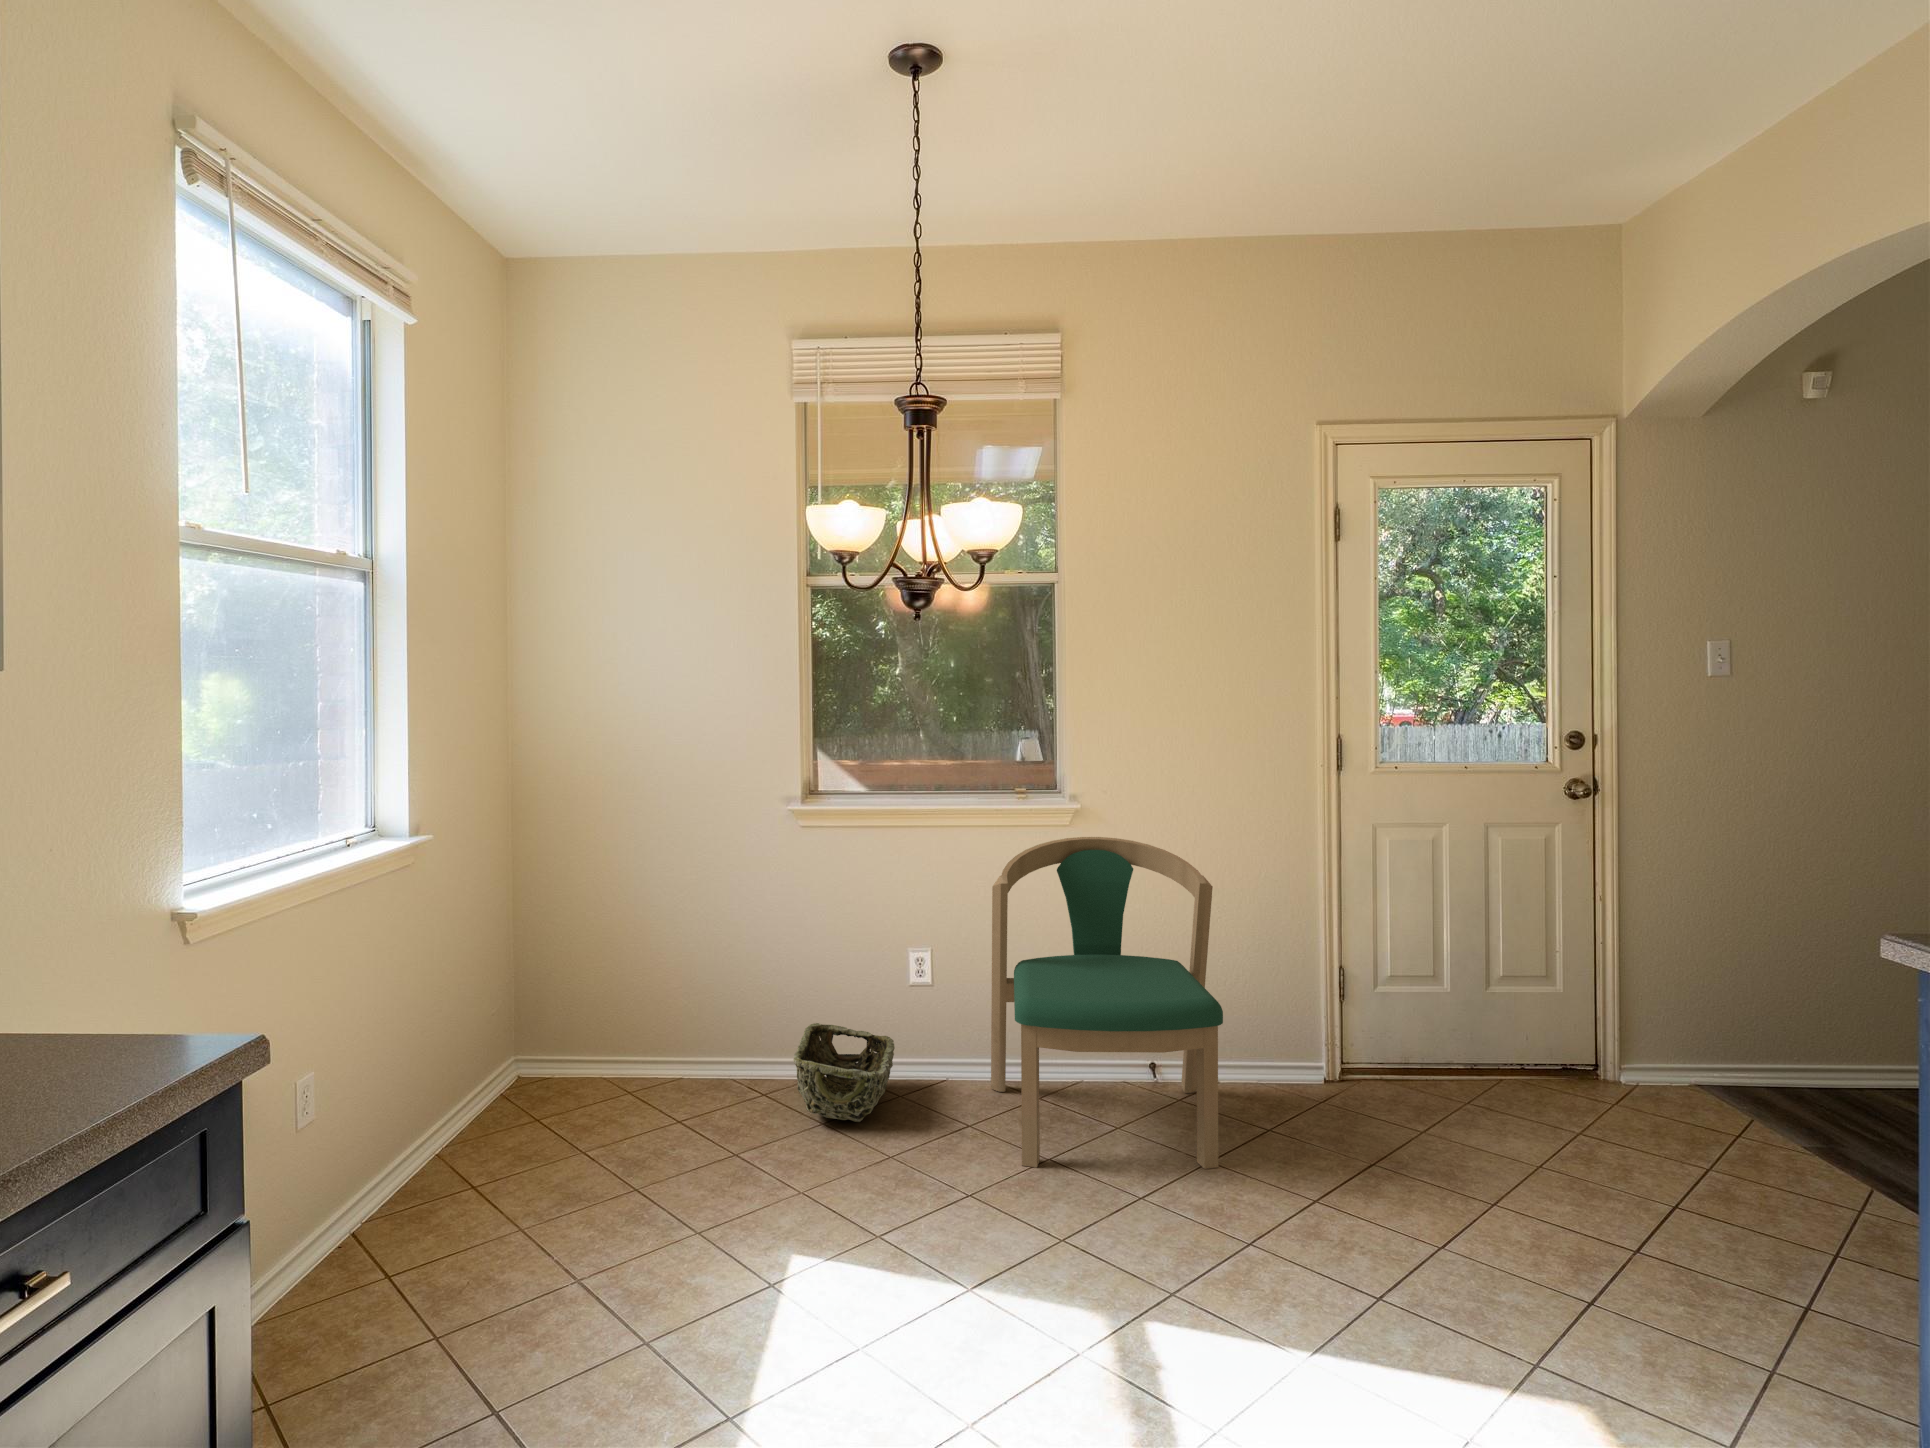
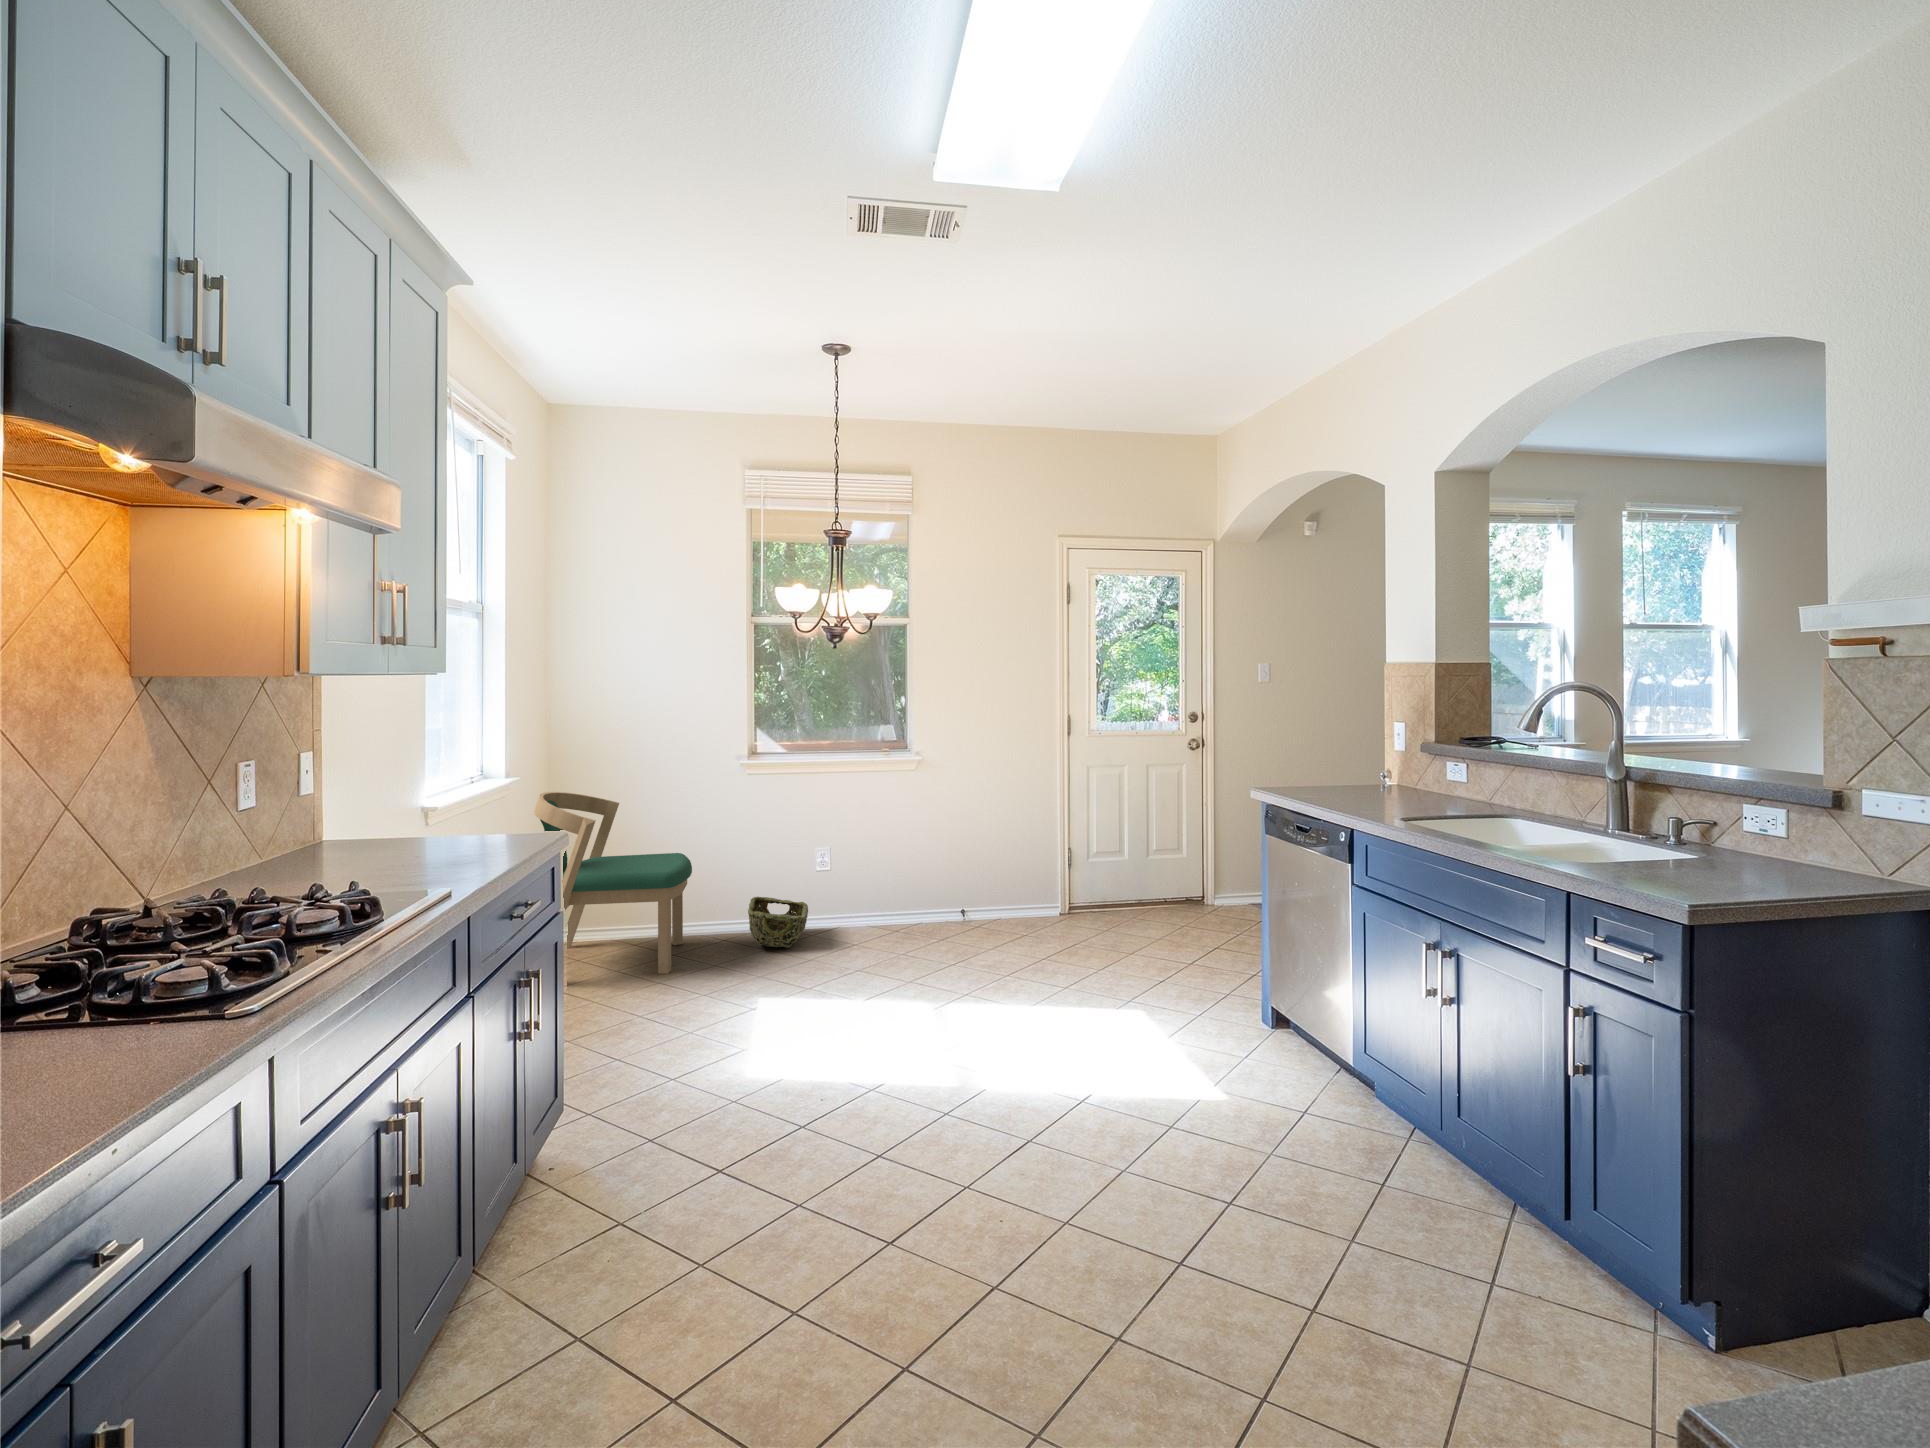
dining chair: present [991,837,1223,1169] -> present [534,792,692,974]

